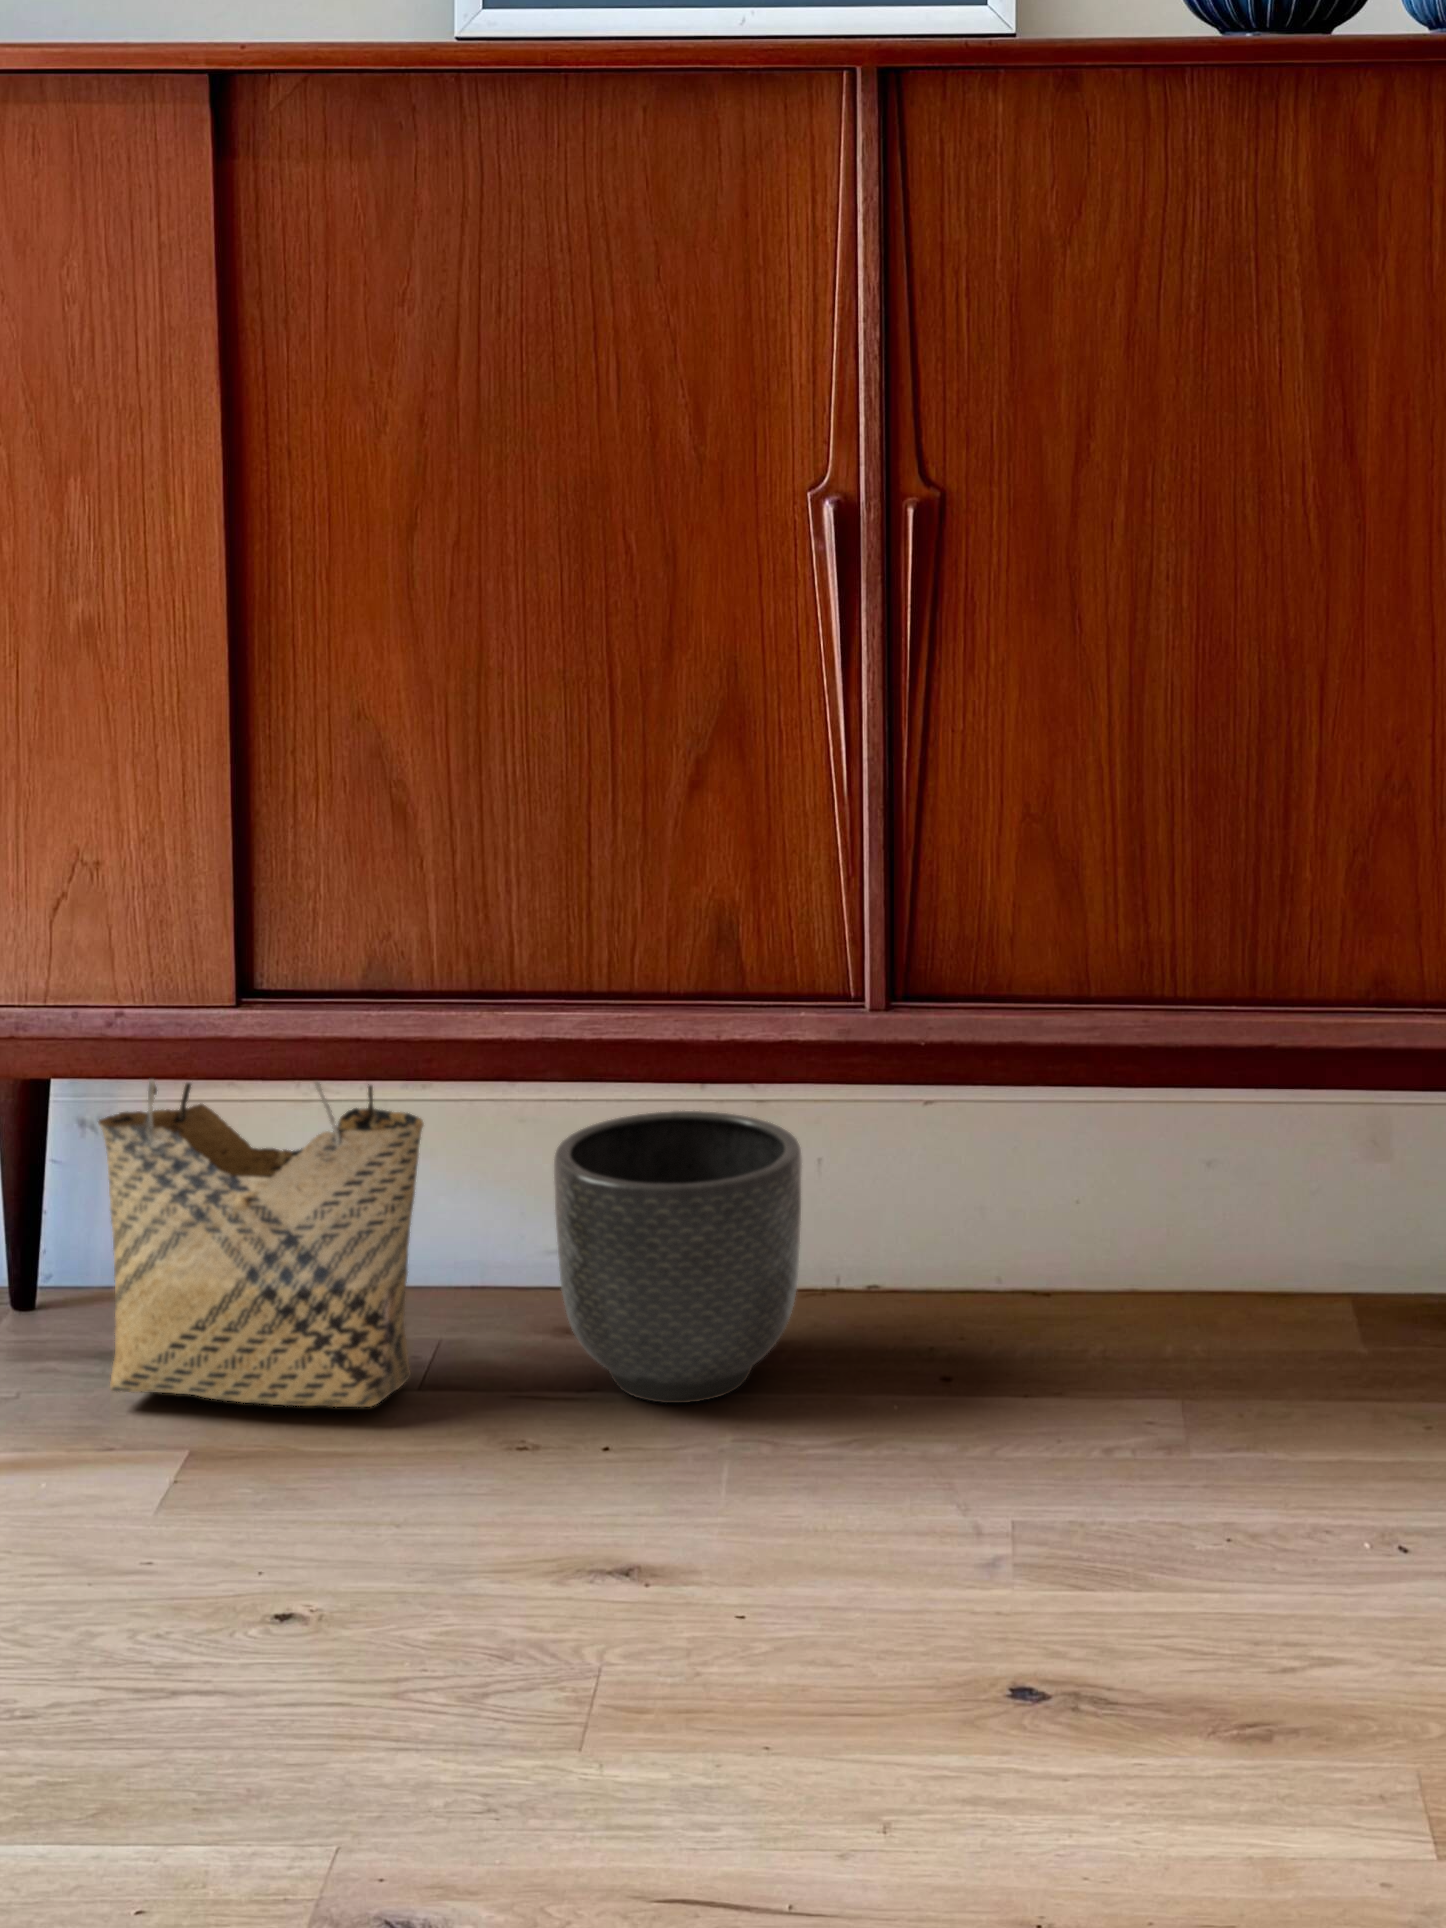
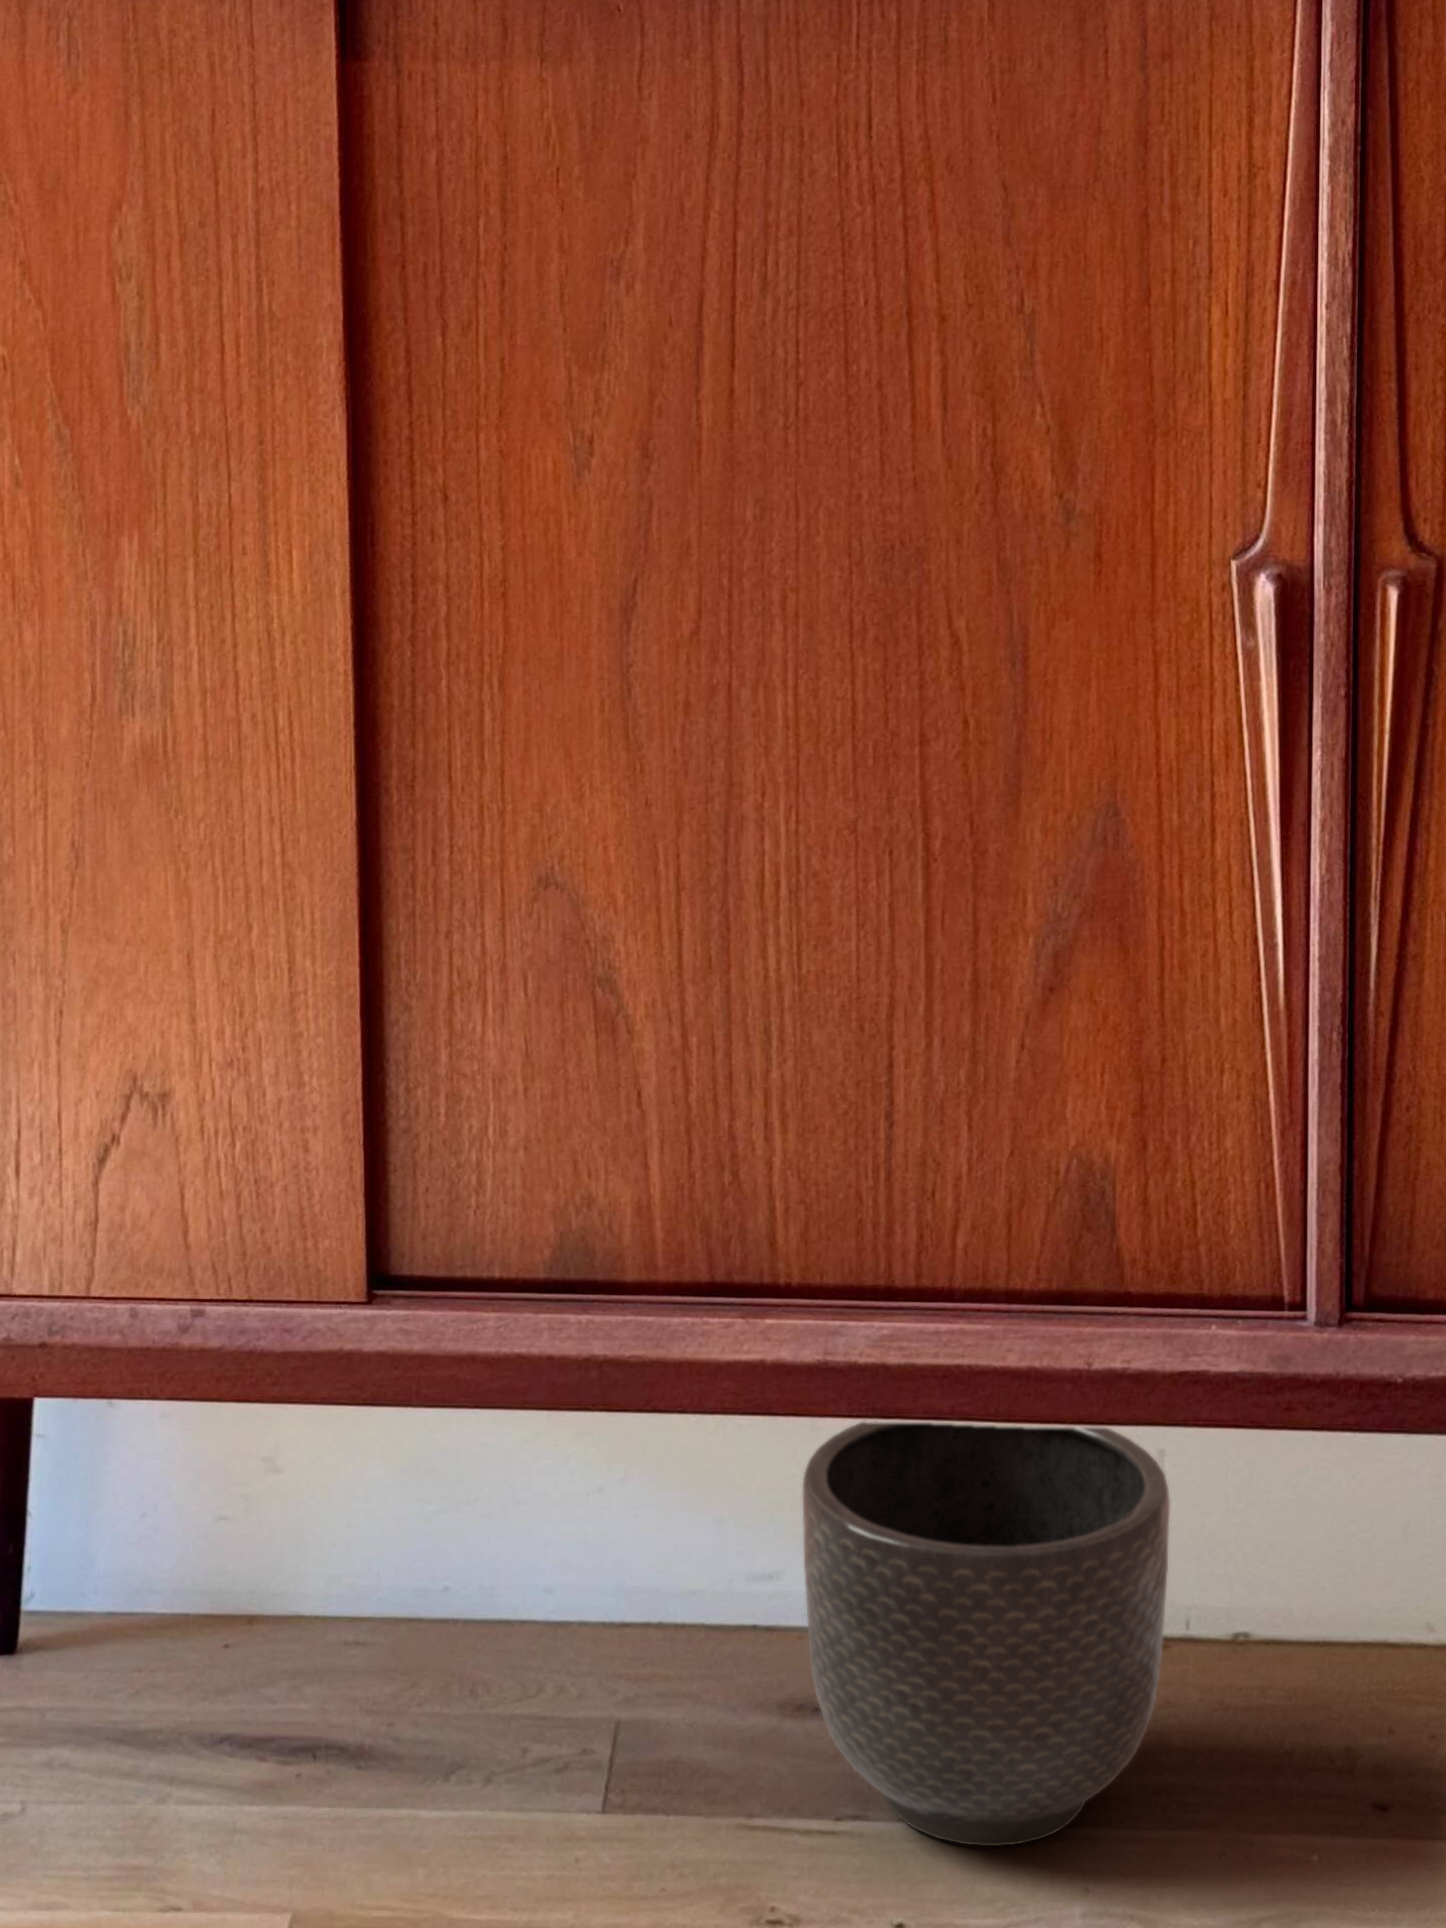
woven basket: present [98,1079,424,1407] -> none [140,1166,614,1846]

